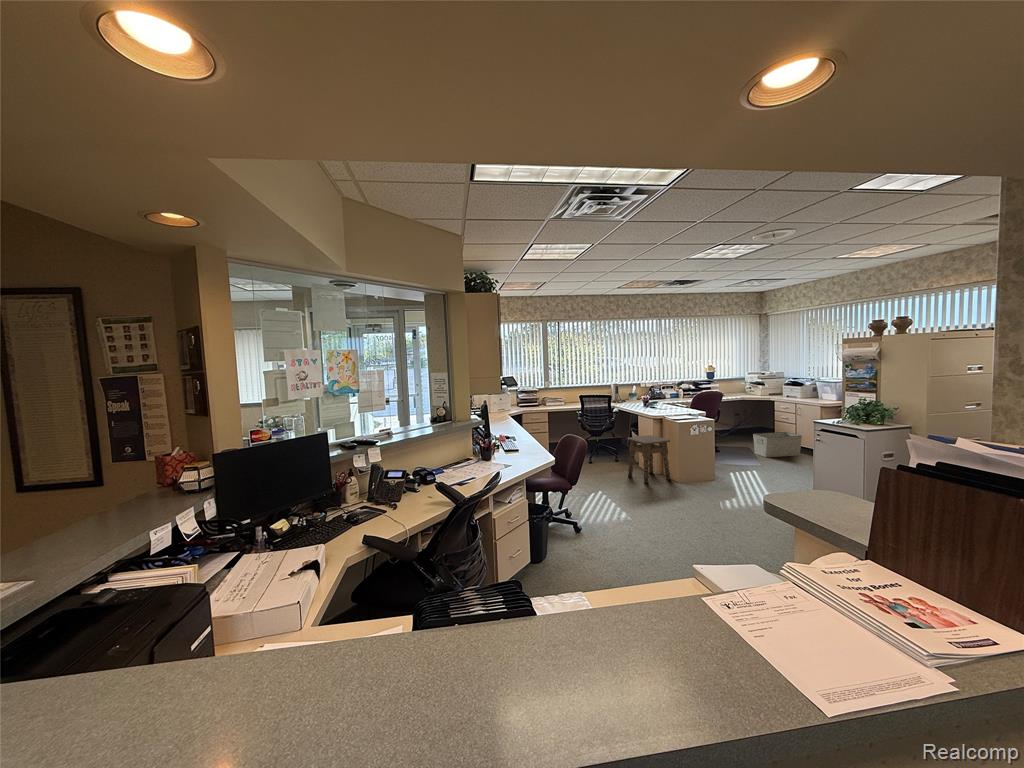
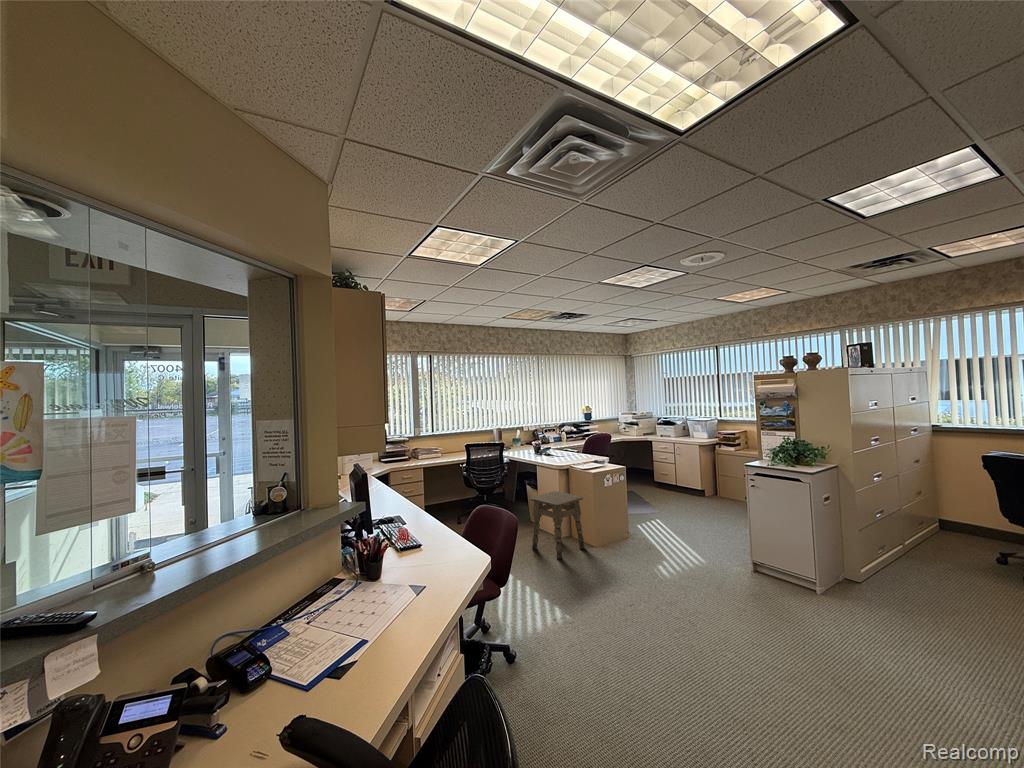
storage bin: present [753,432,802,457] -> none [641,473,685,502]

